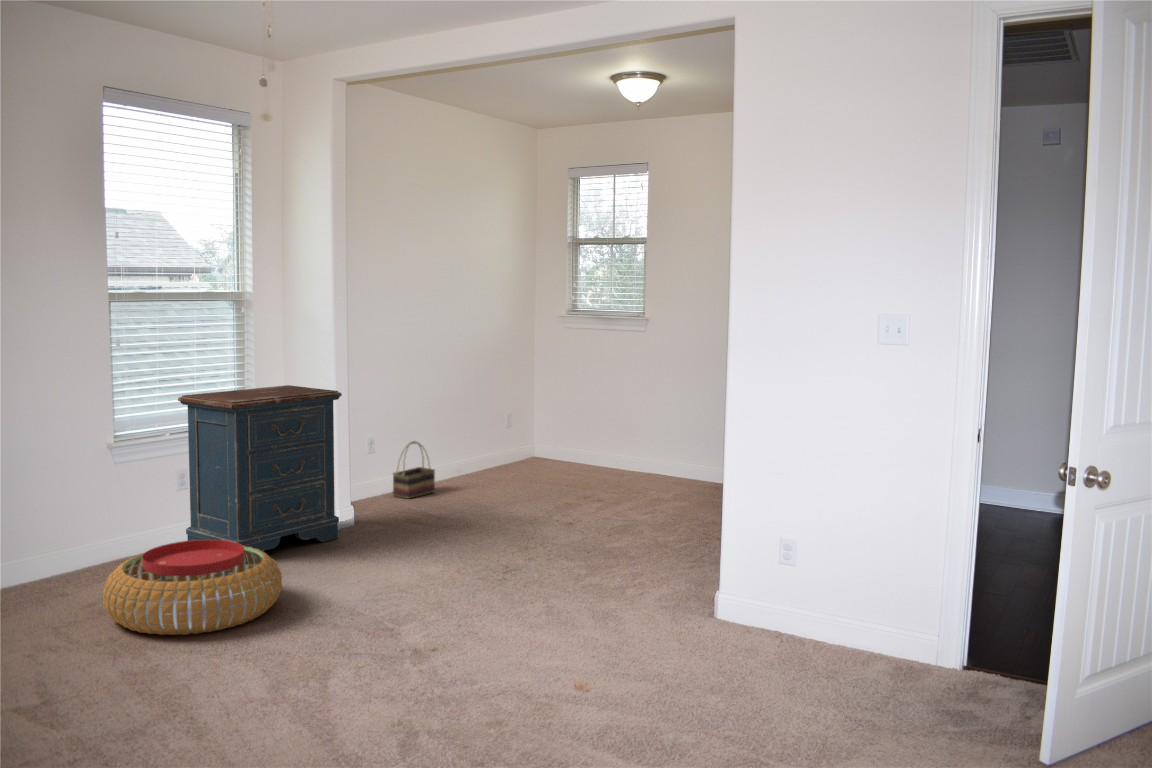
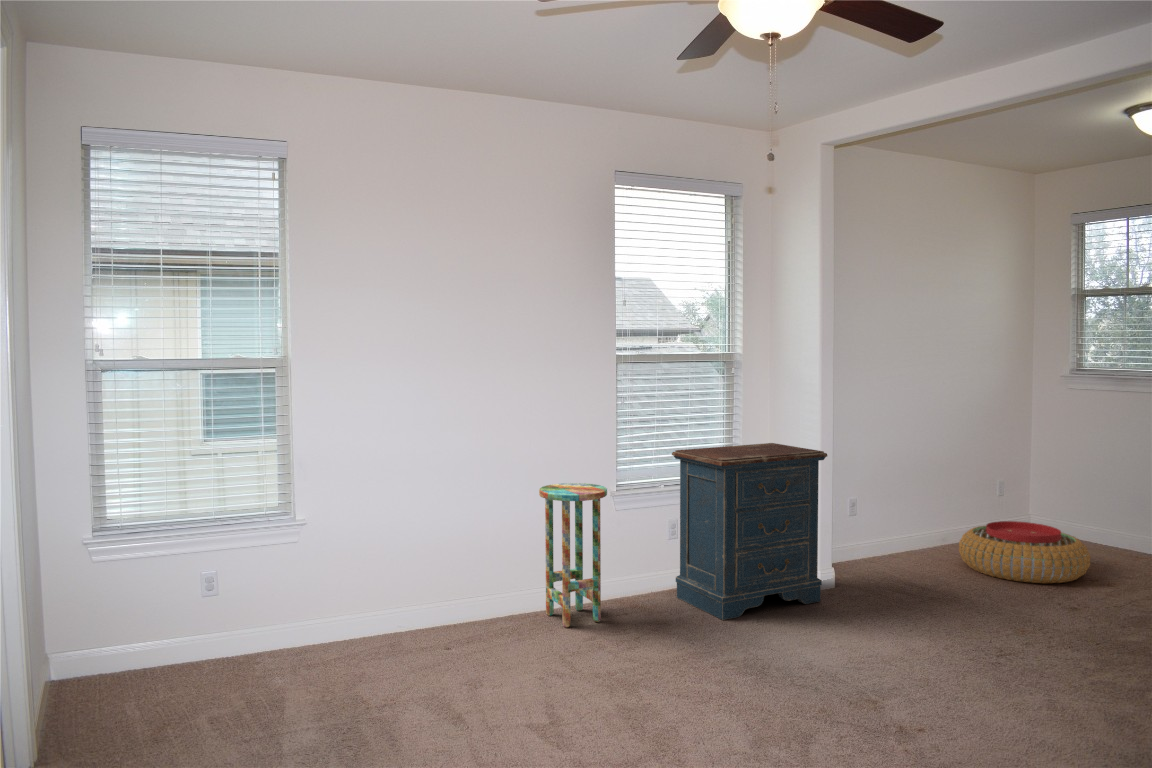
side table: none [19,435,103,591] -> present [539,483,607,627]
basket: present [393,441,435,499] -> none [871,503,917,562]
pouf: present [103,540,282,635] -> present [959,521,1090,583]

